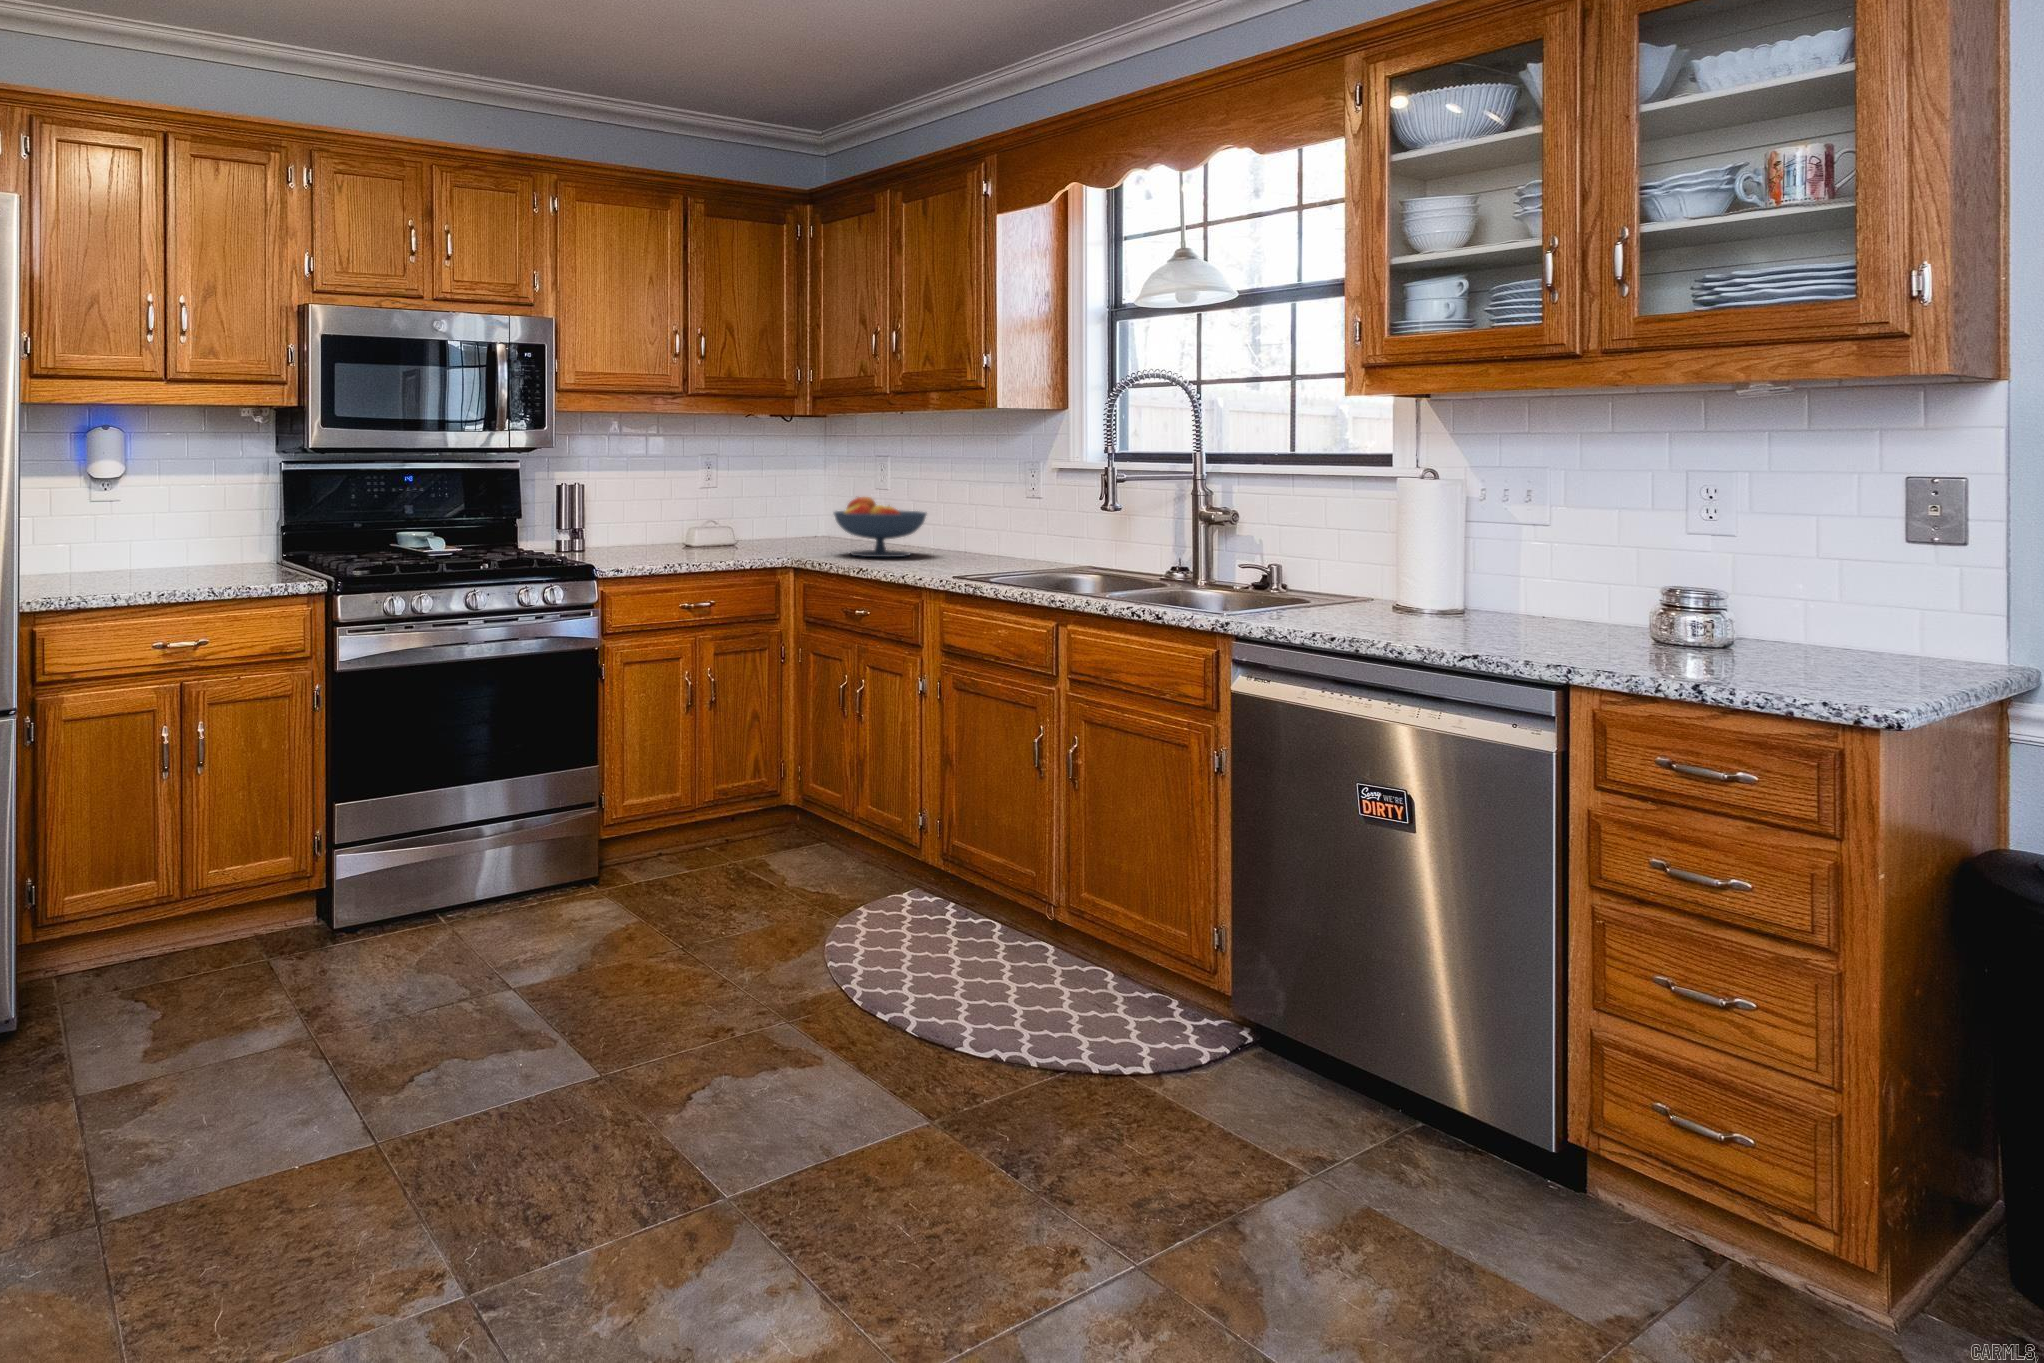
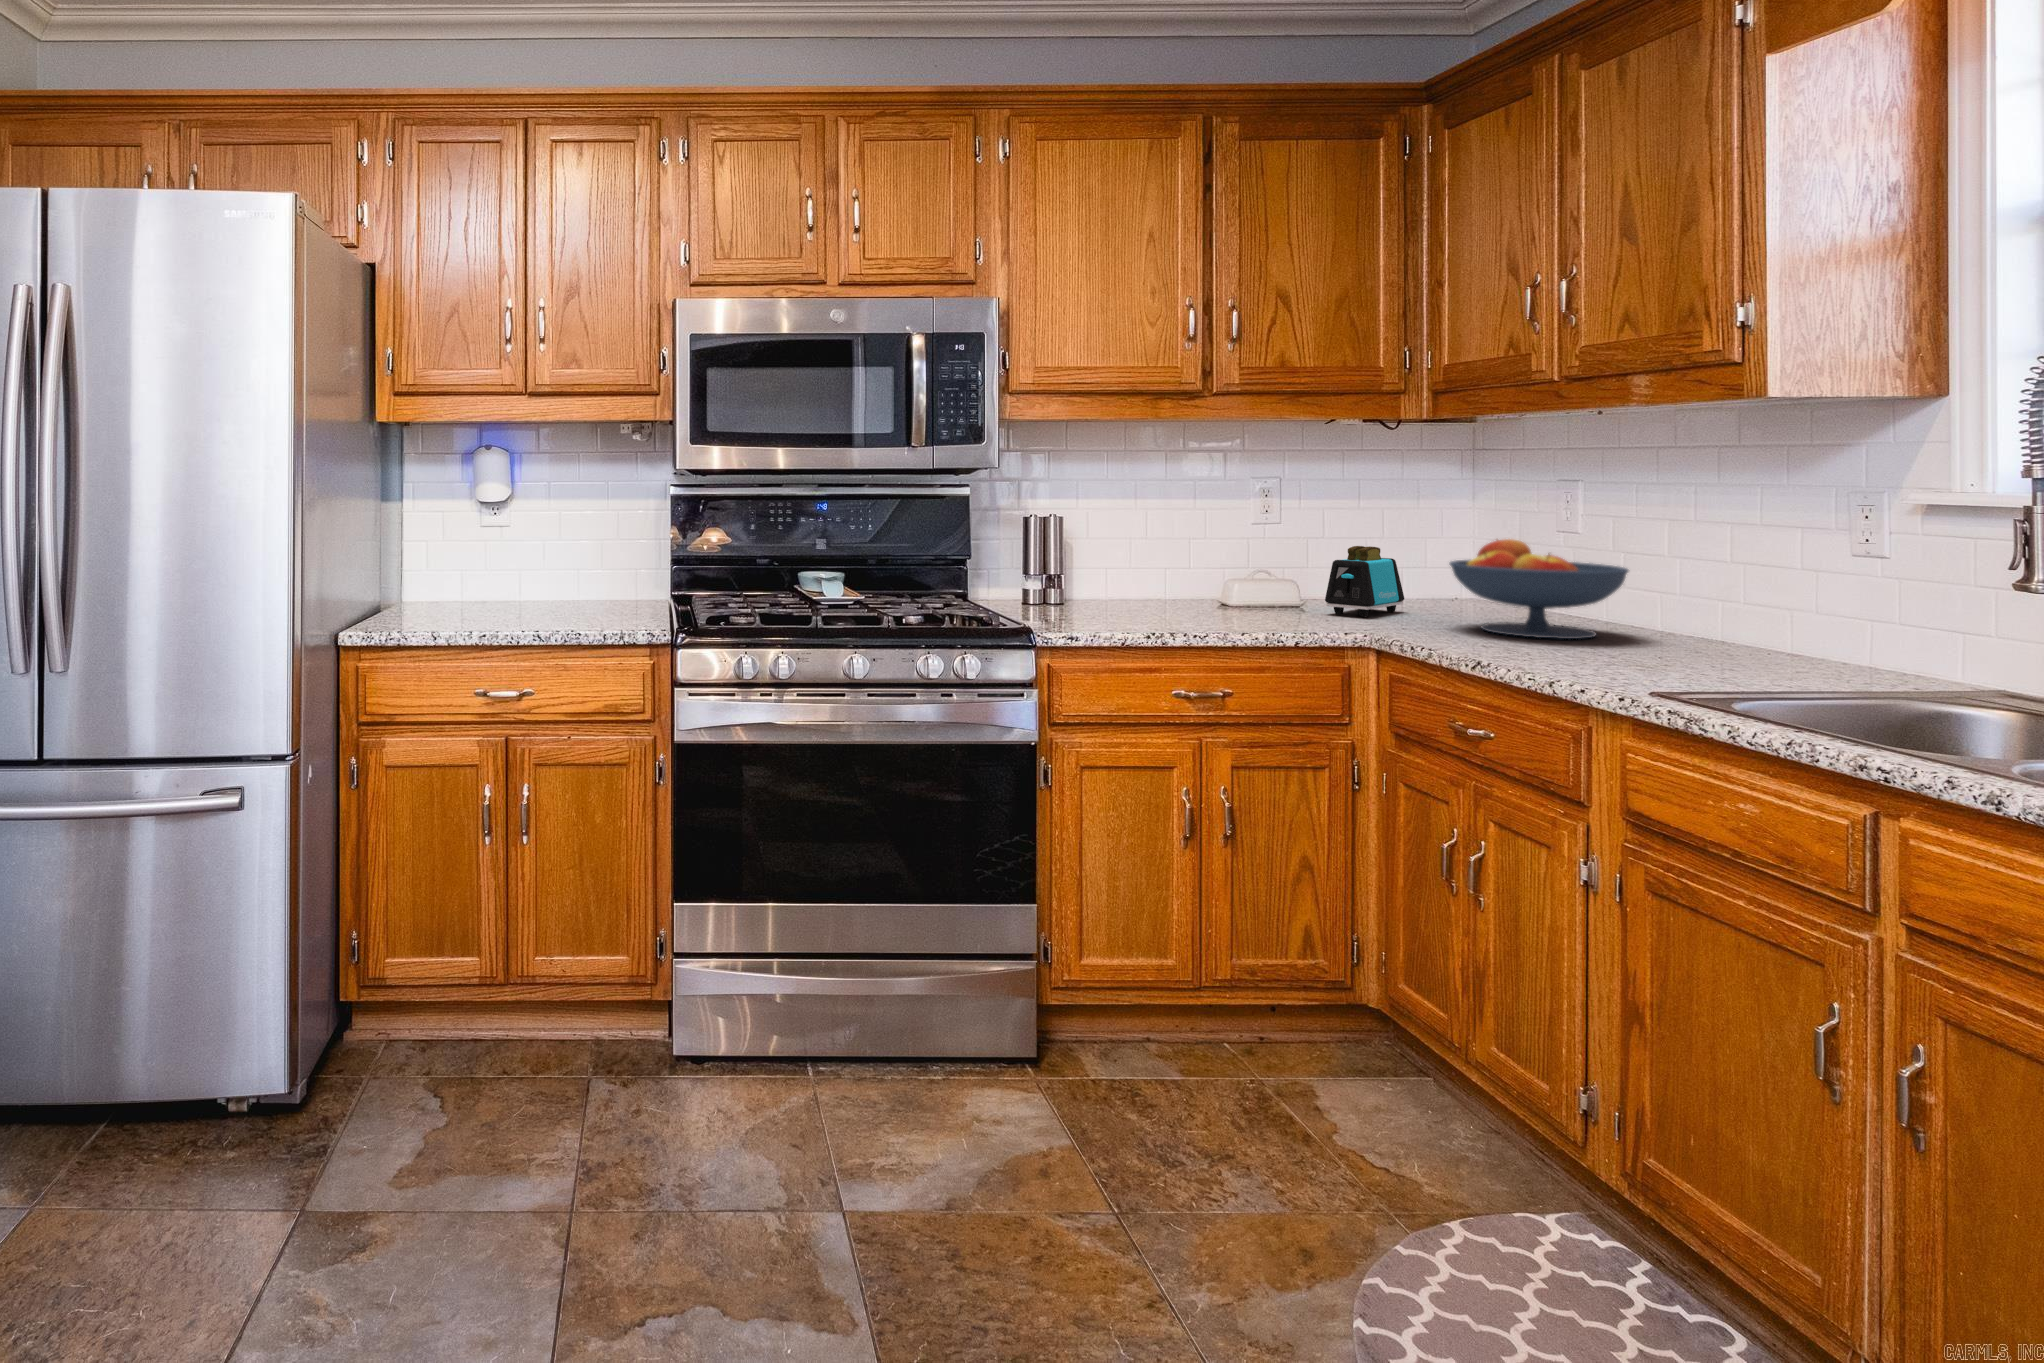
toaster: none [757,505,800,552] -> present [1325,546,1404,617]

